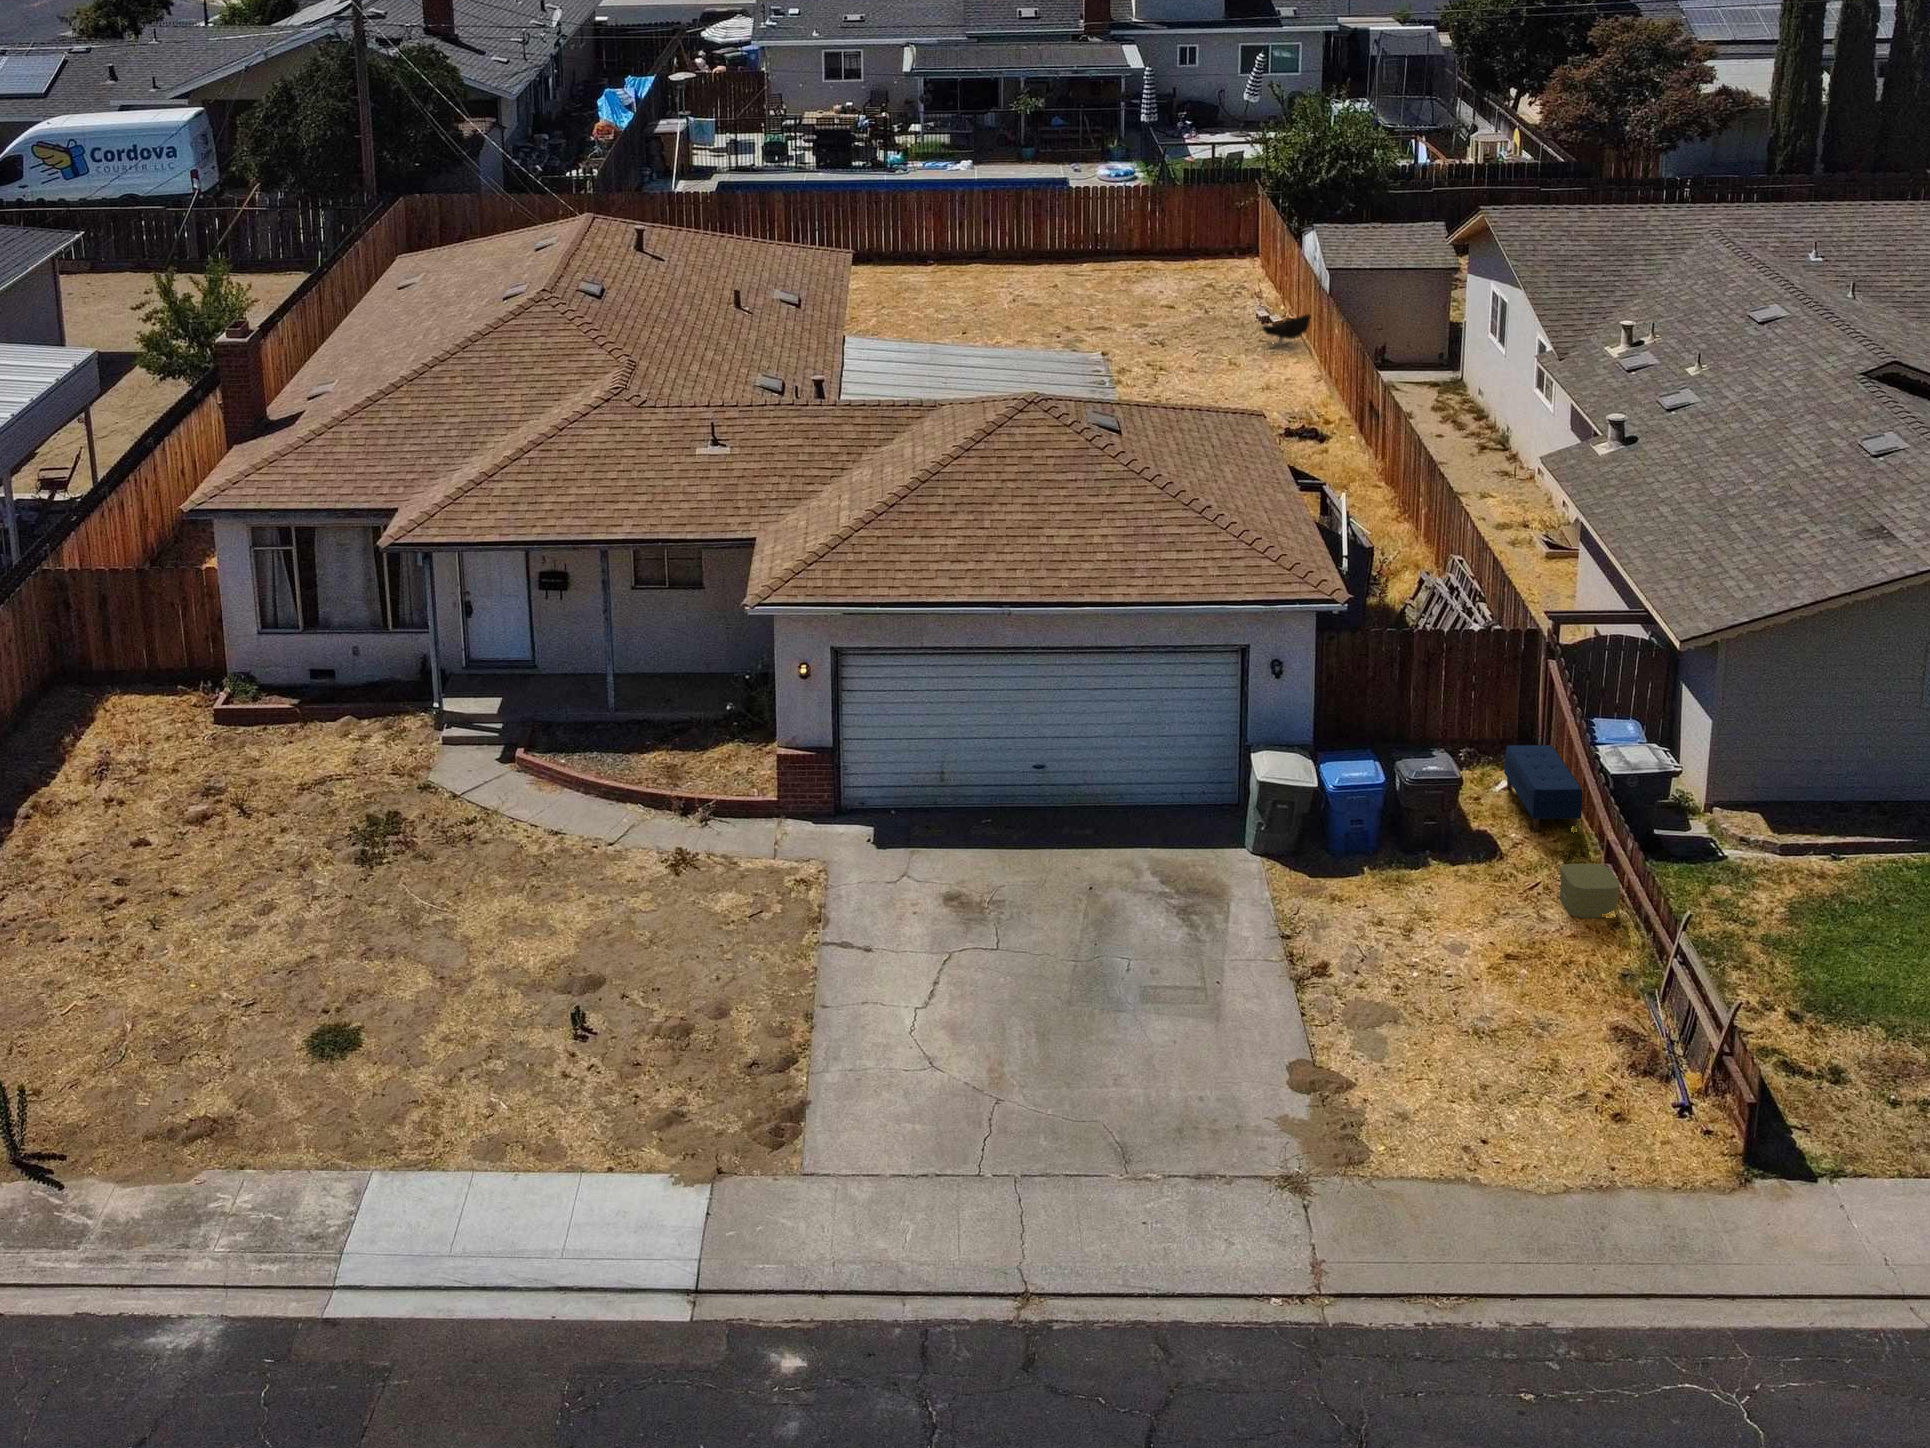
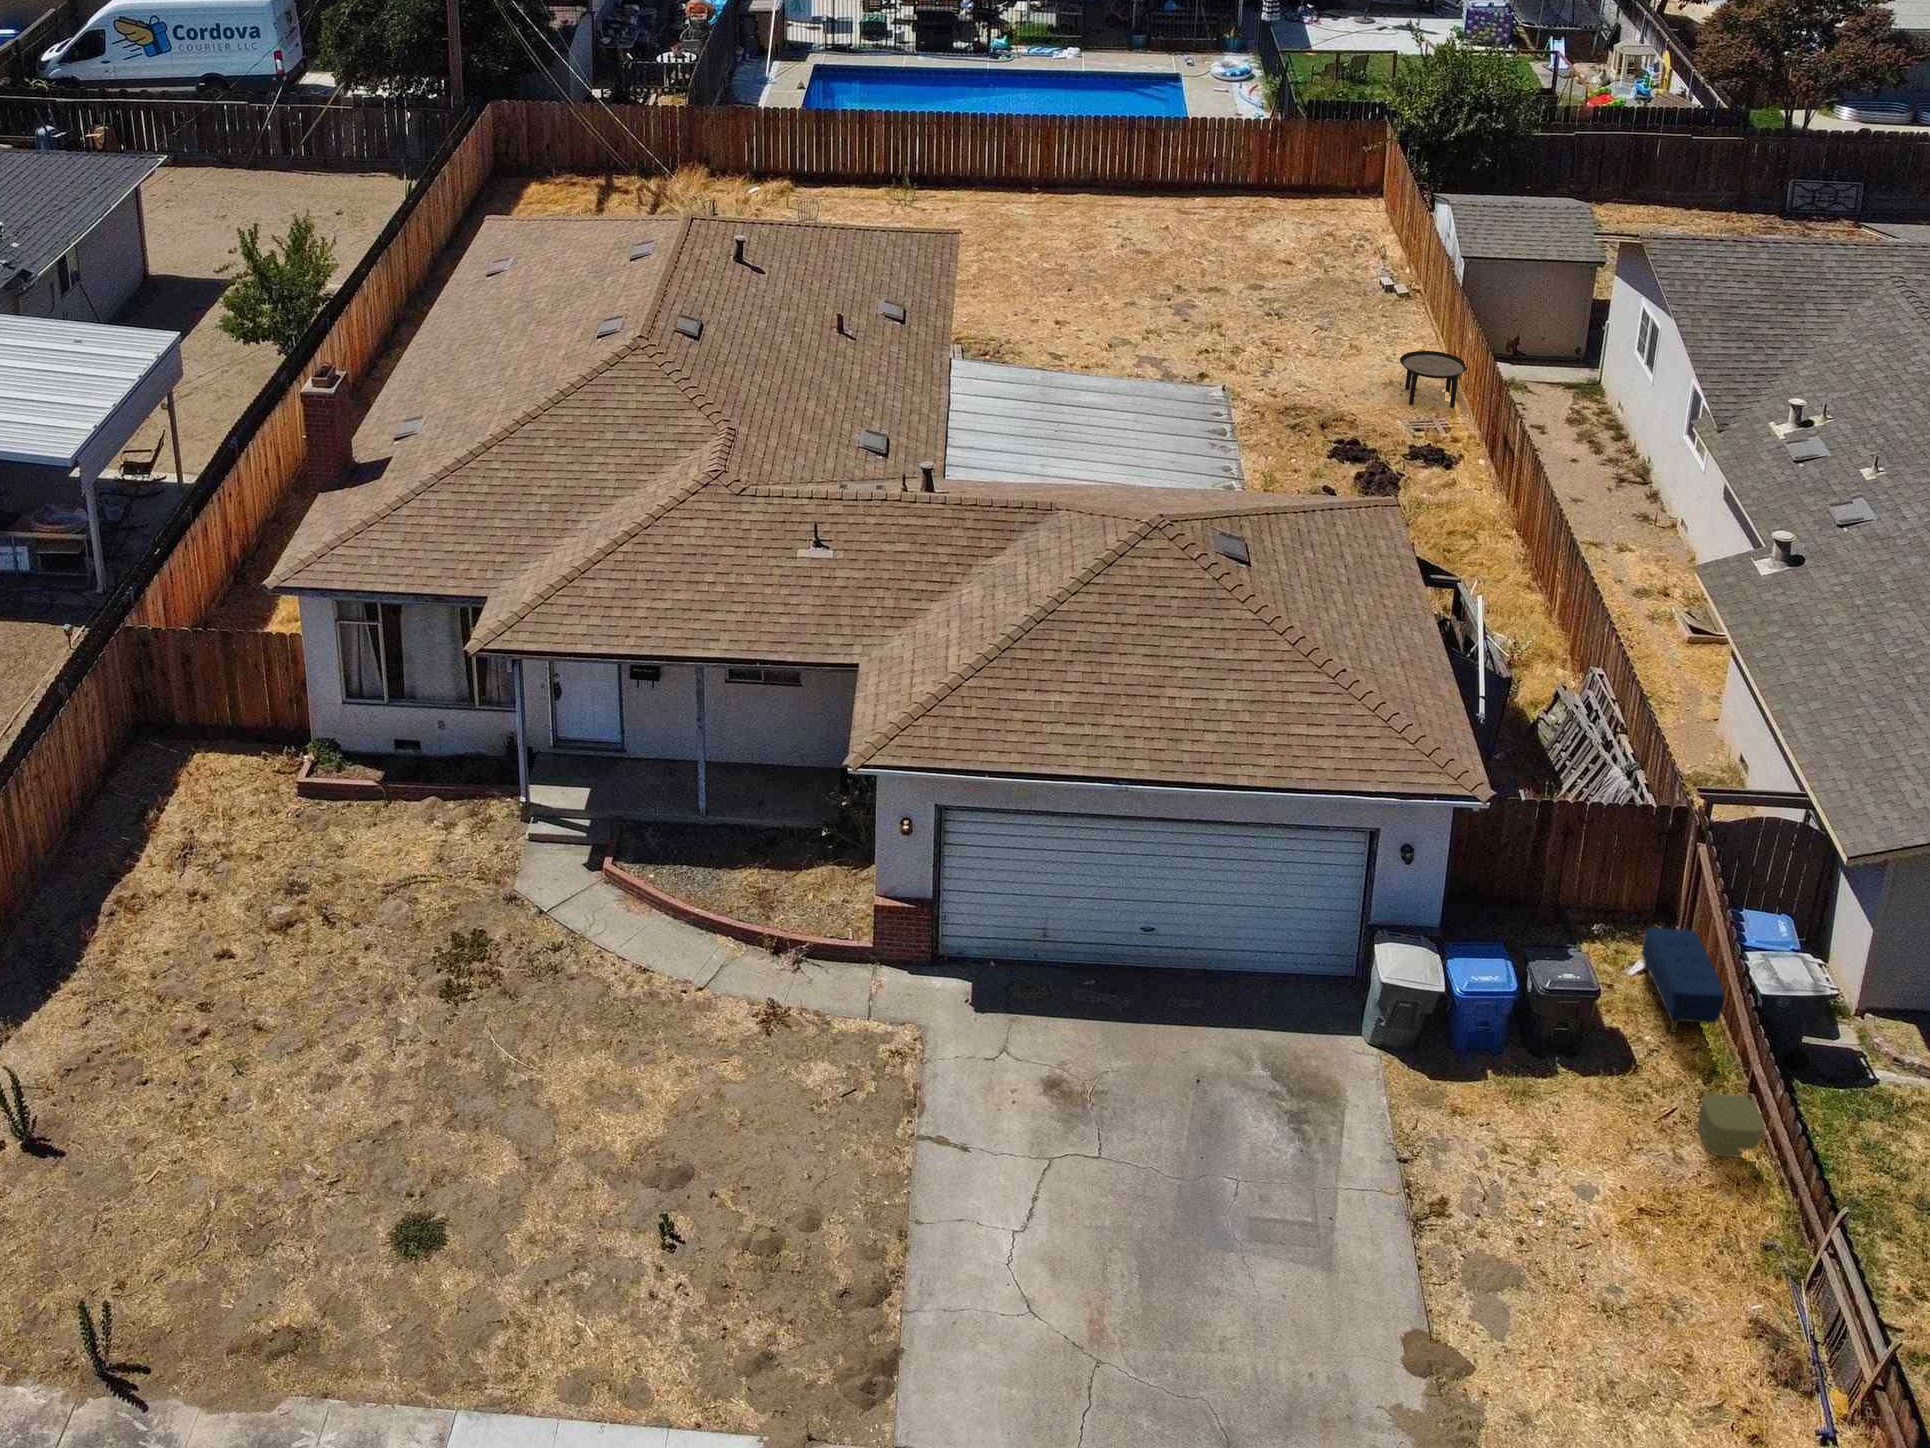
lounge chair: present [1262,314,1311,346] -> none [1388,299,1443,335]
round table: none [1272,351,1335,399] -> present [1400,351,1467,408]

